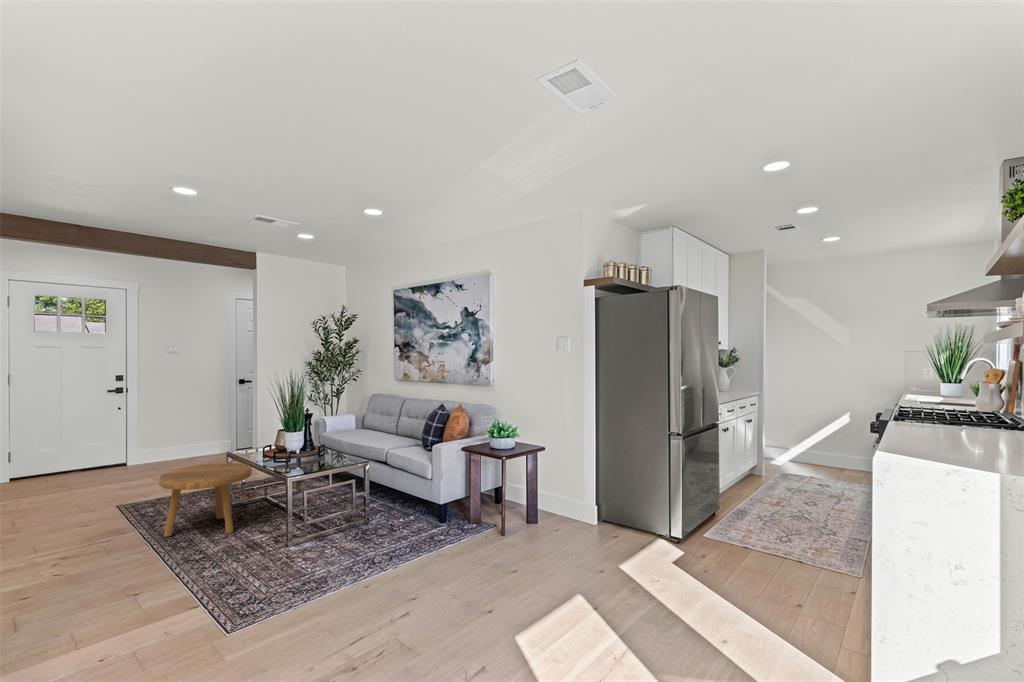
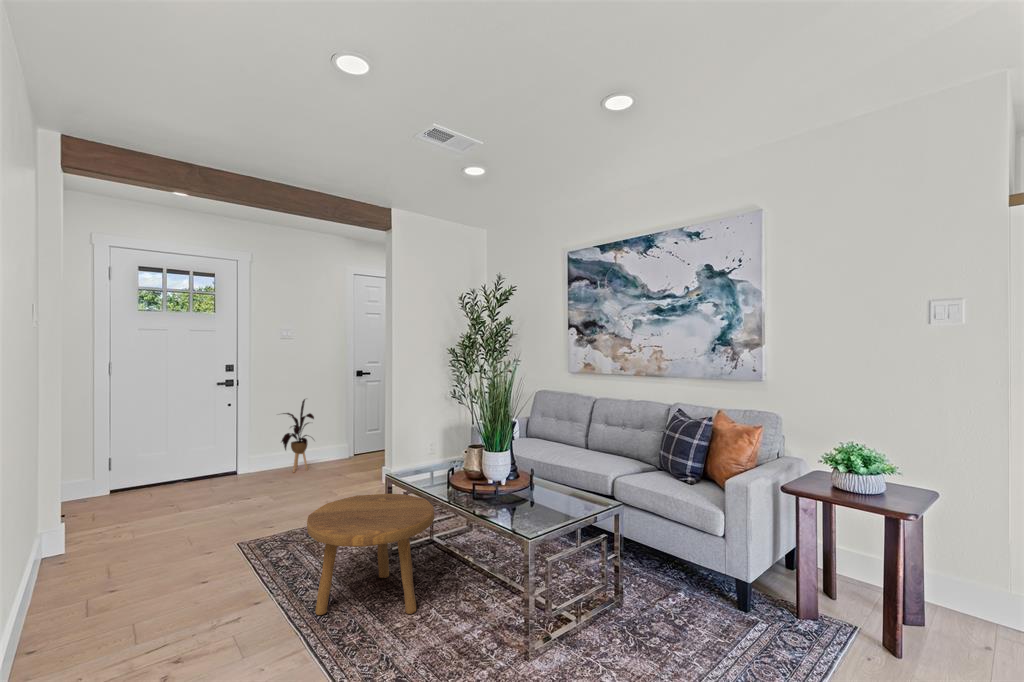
house plant: none [161,402,195,463] -> present [282,399,314,472]

